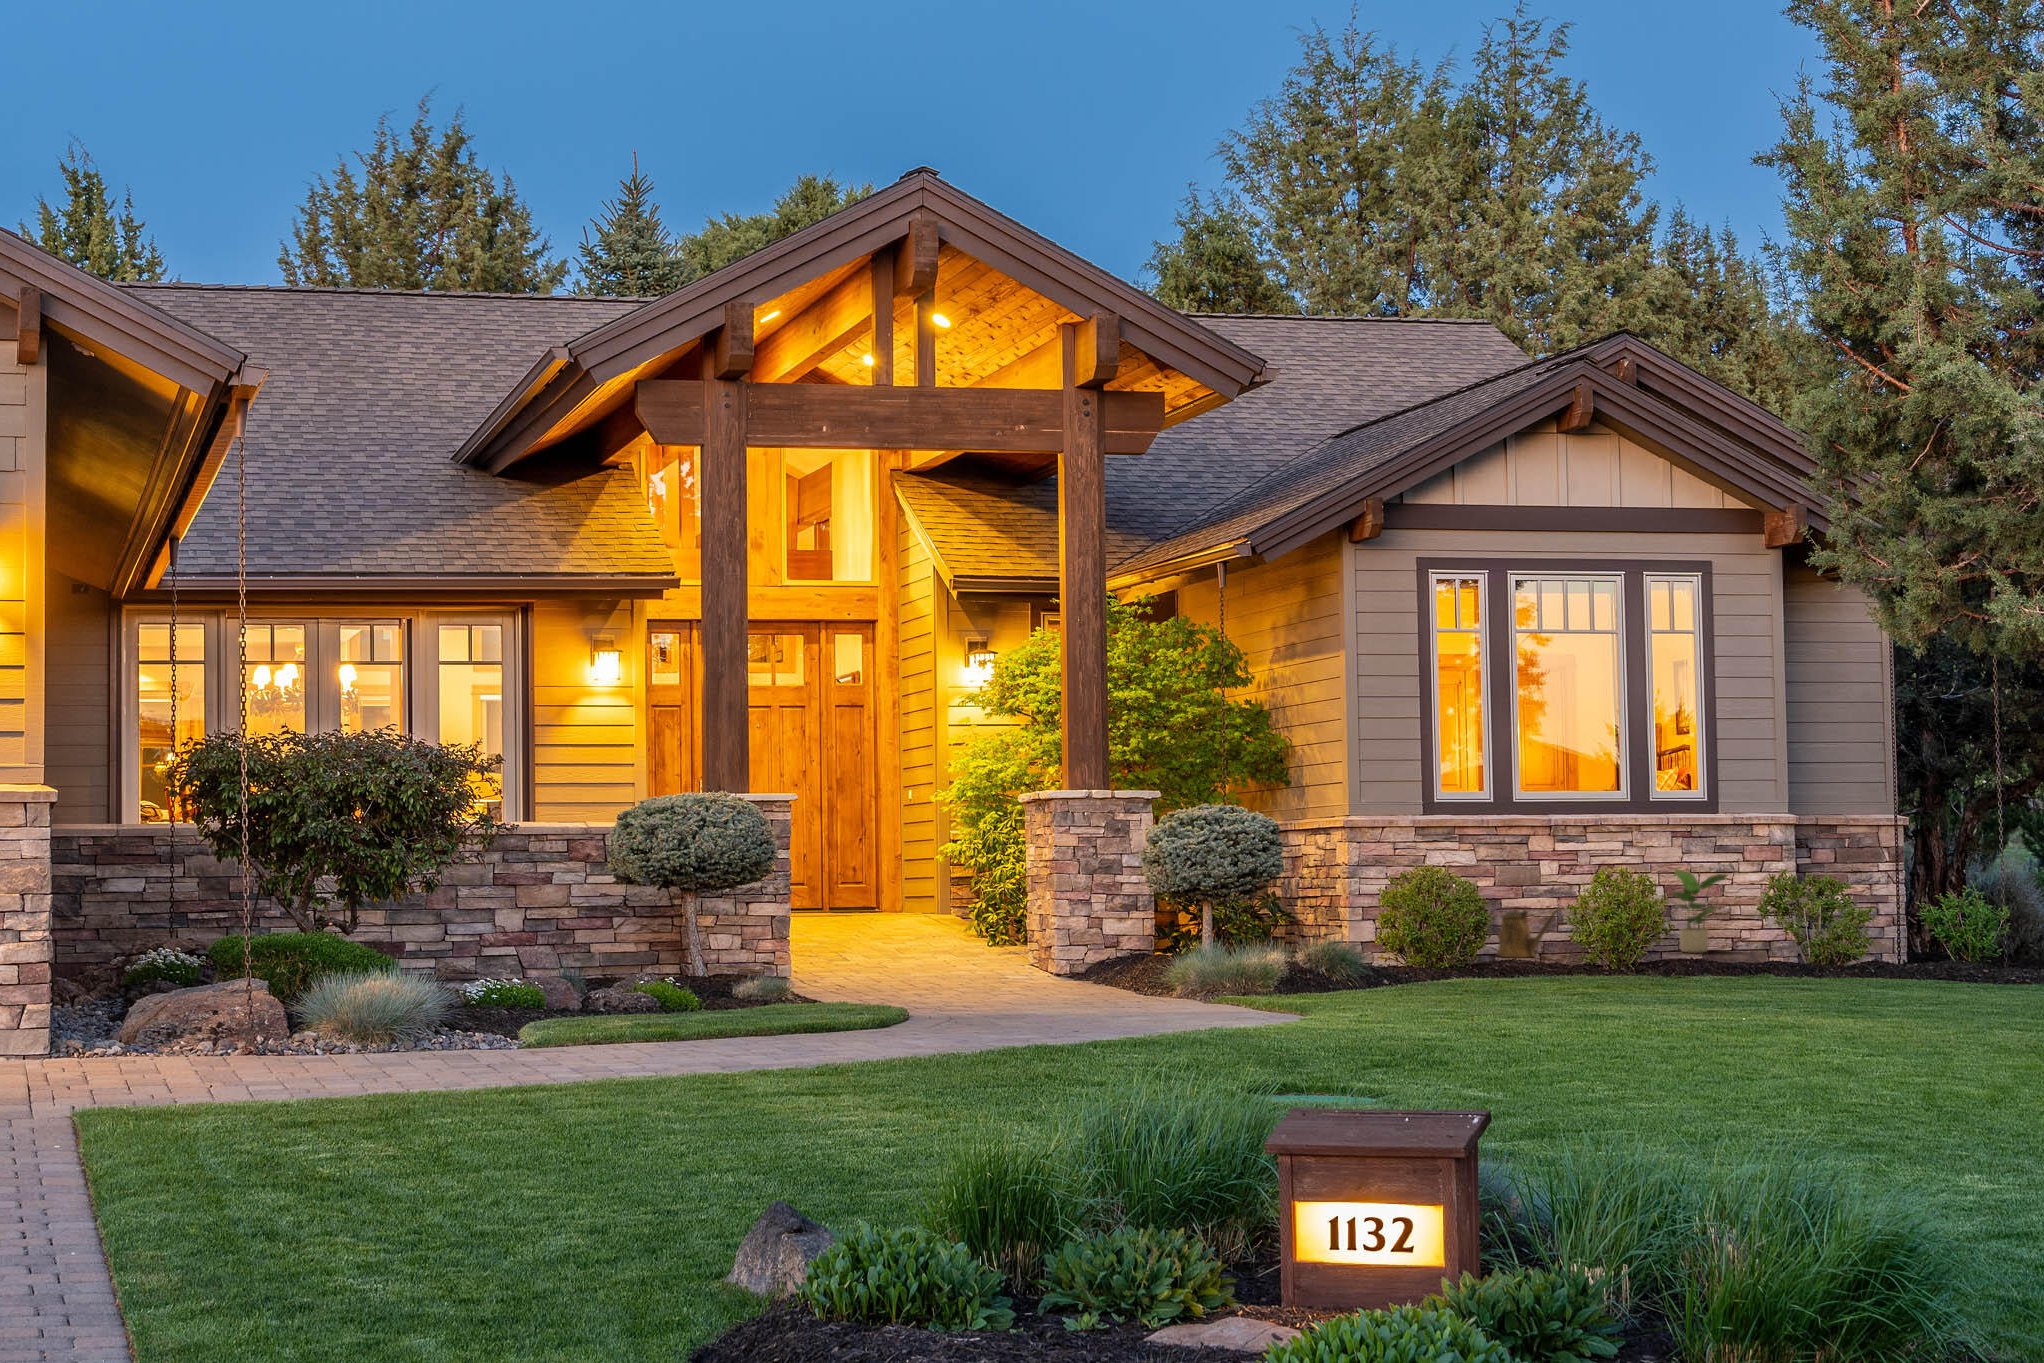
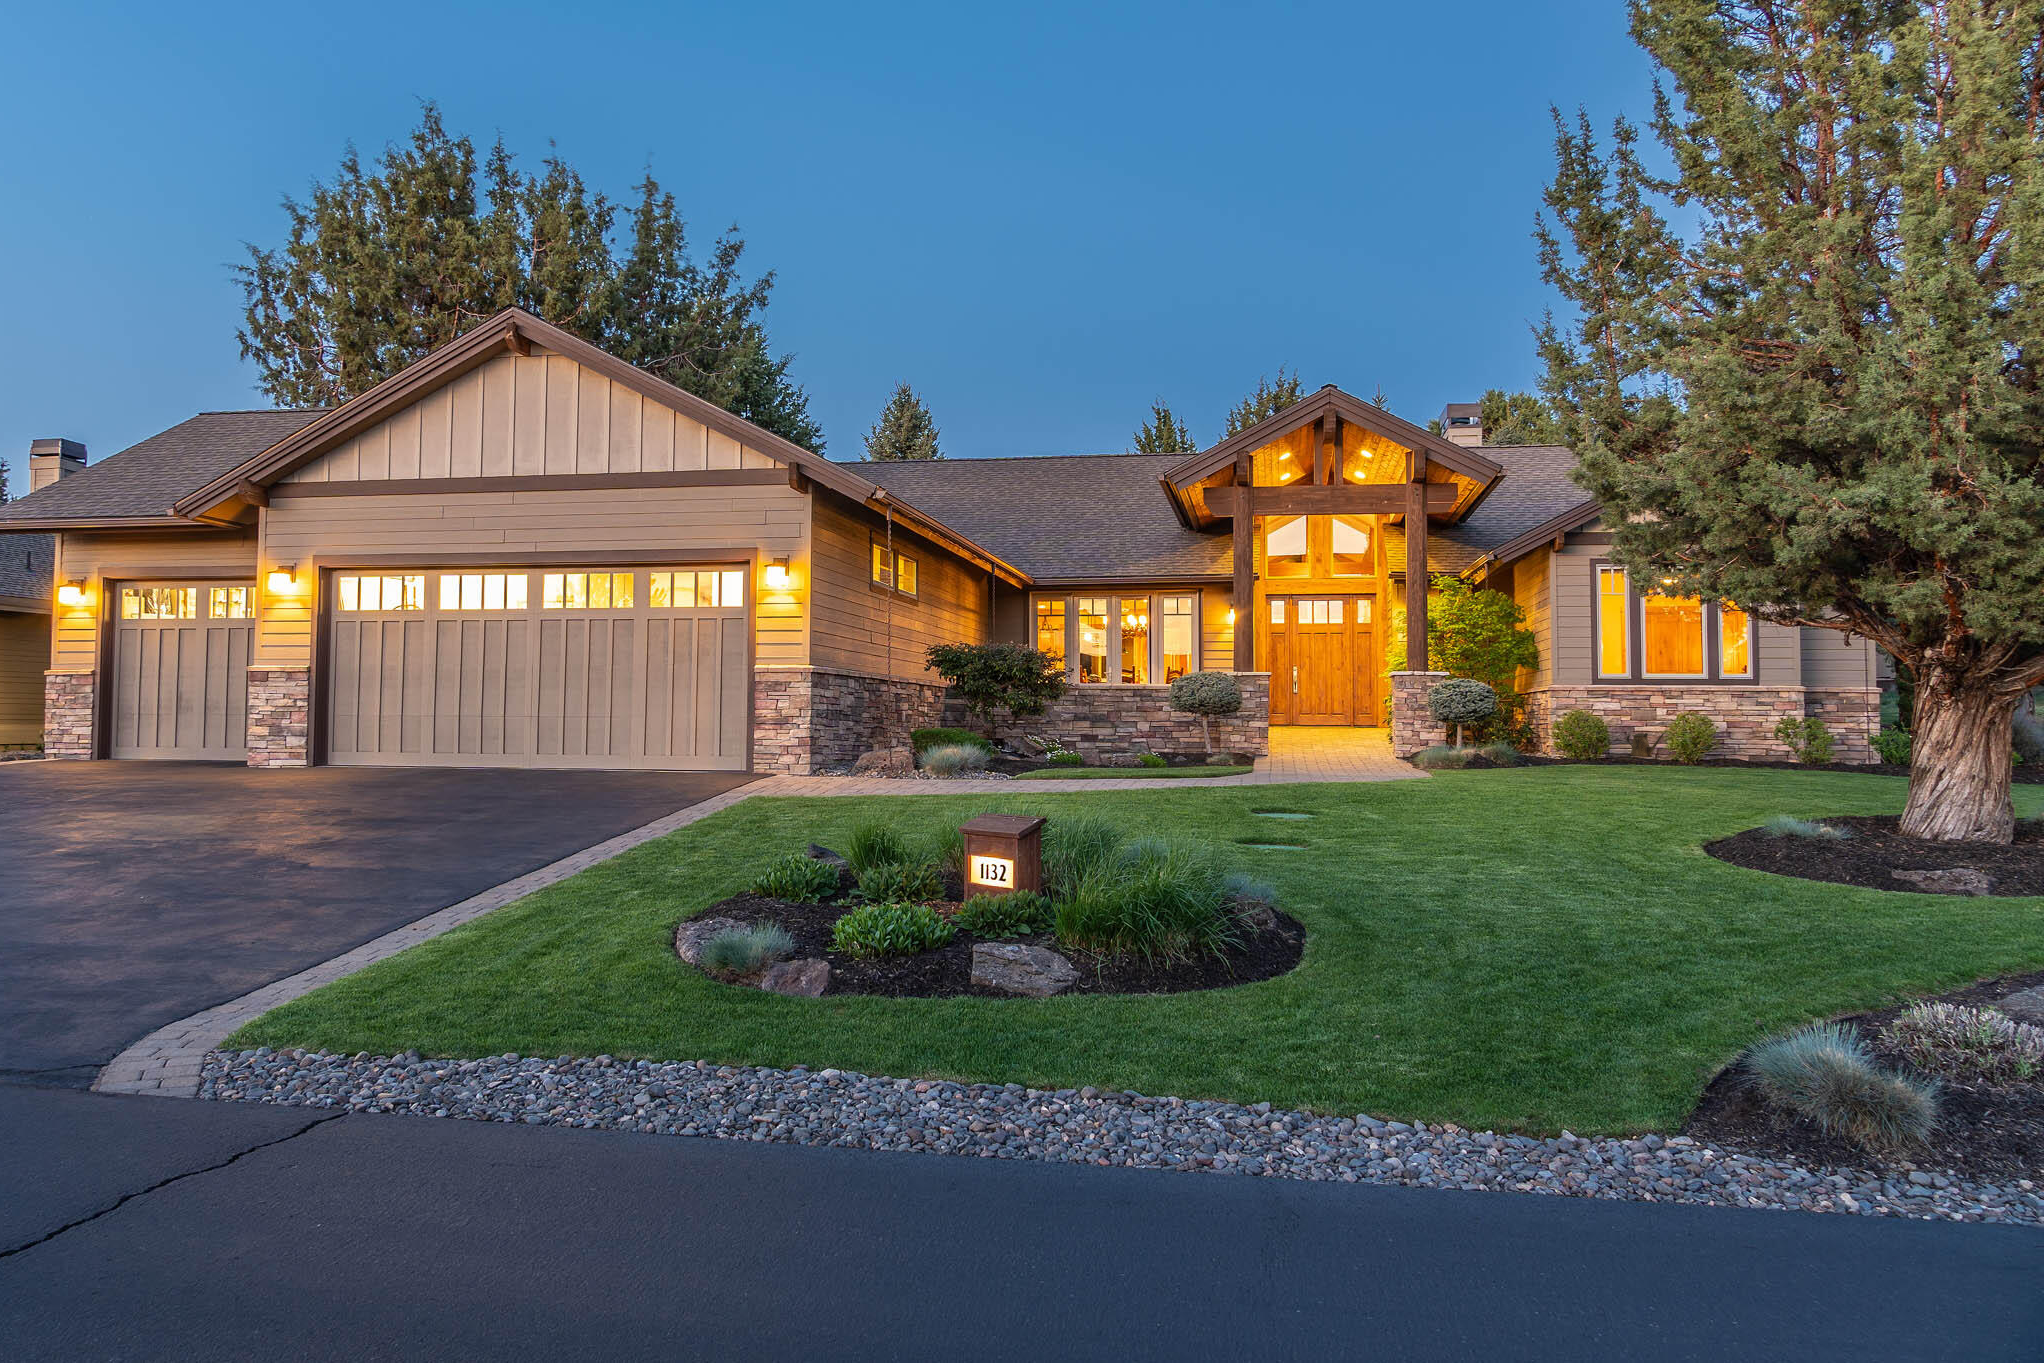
potted plant: present [1672,870,1727,953] -> none [1730,714,1765,757]

